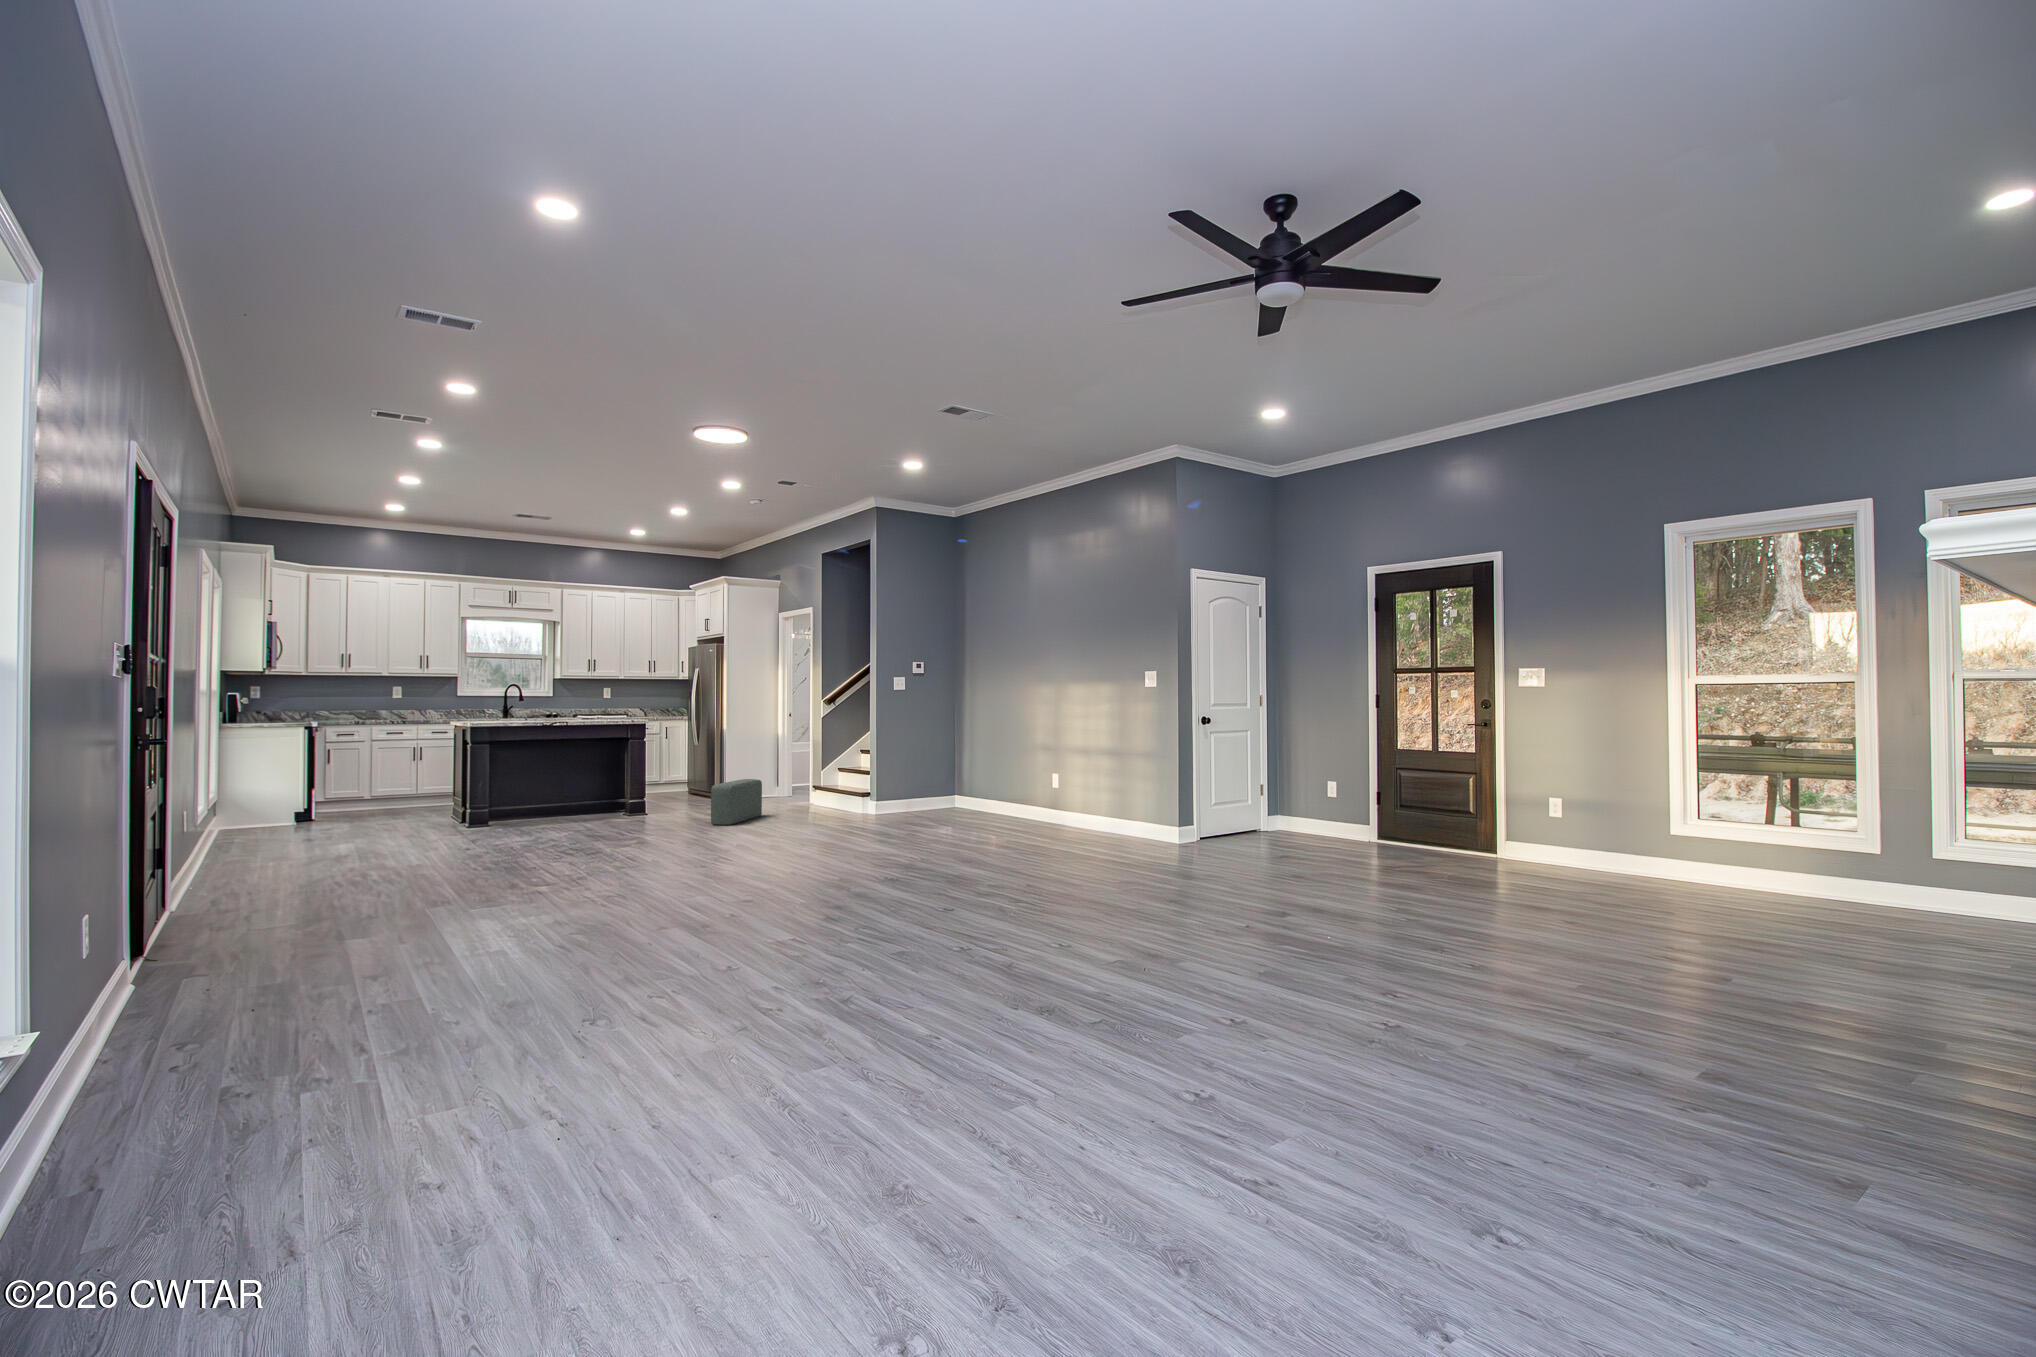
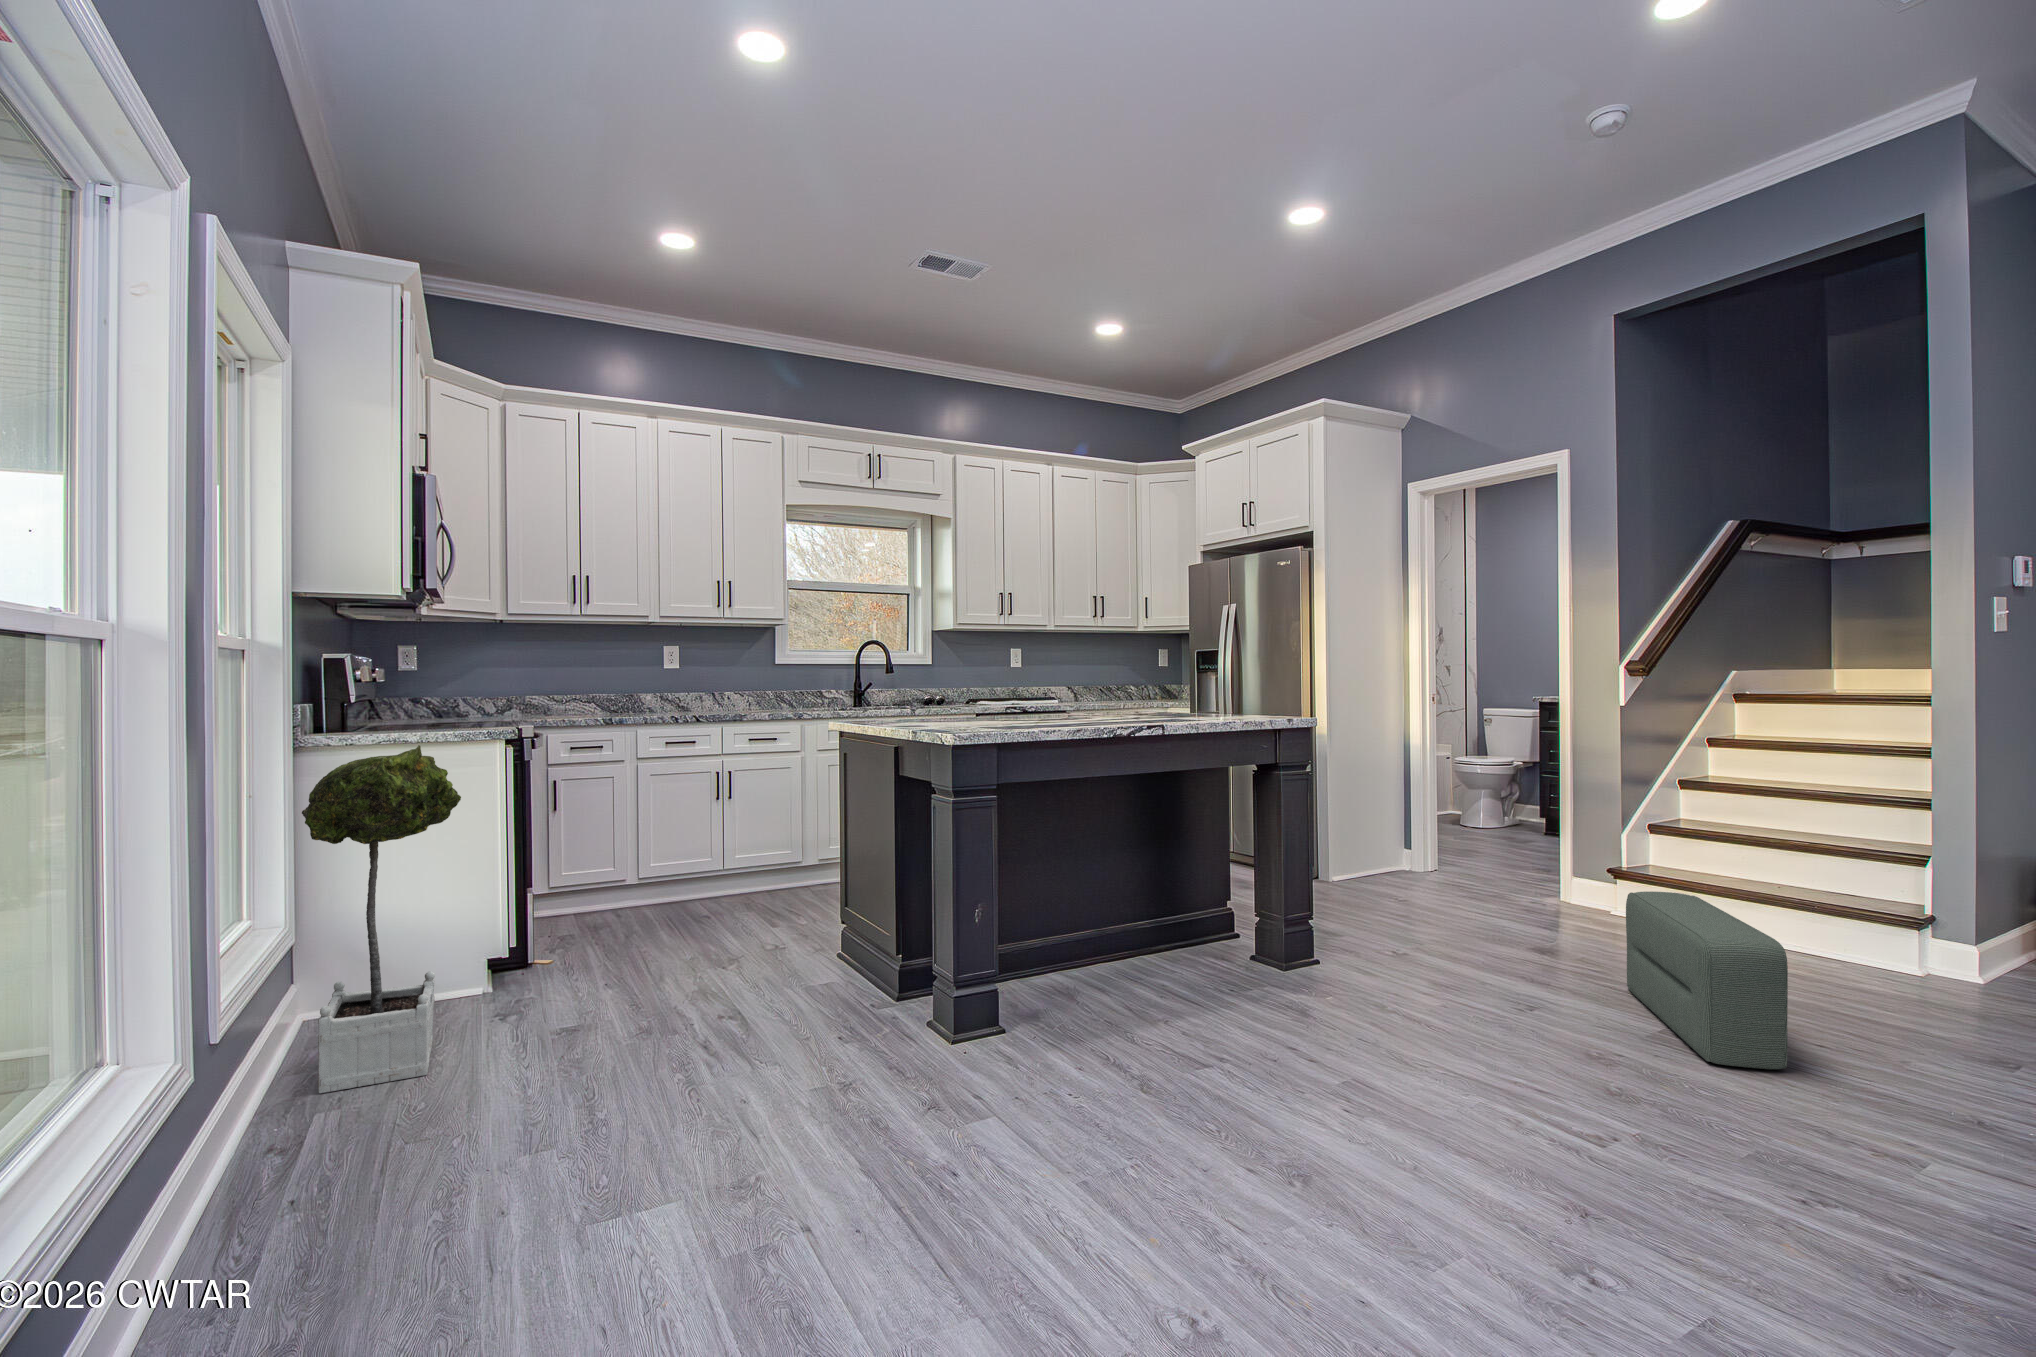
potted tree: none [222,724,280,837] -> present [302,745,461,1093]

